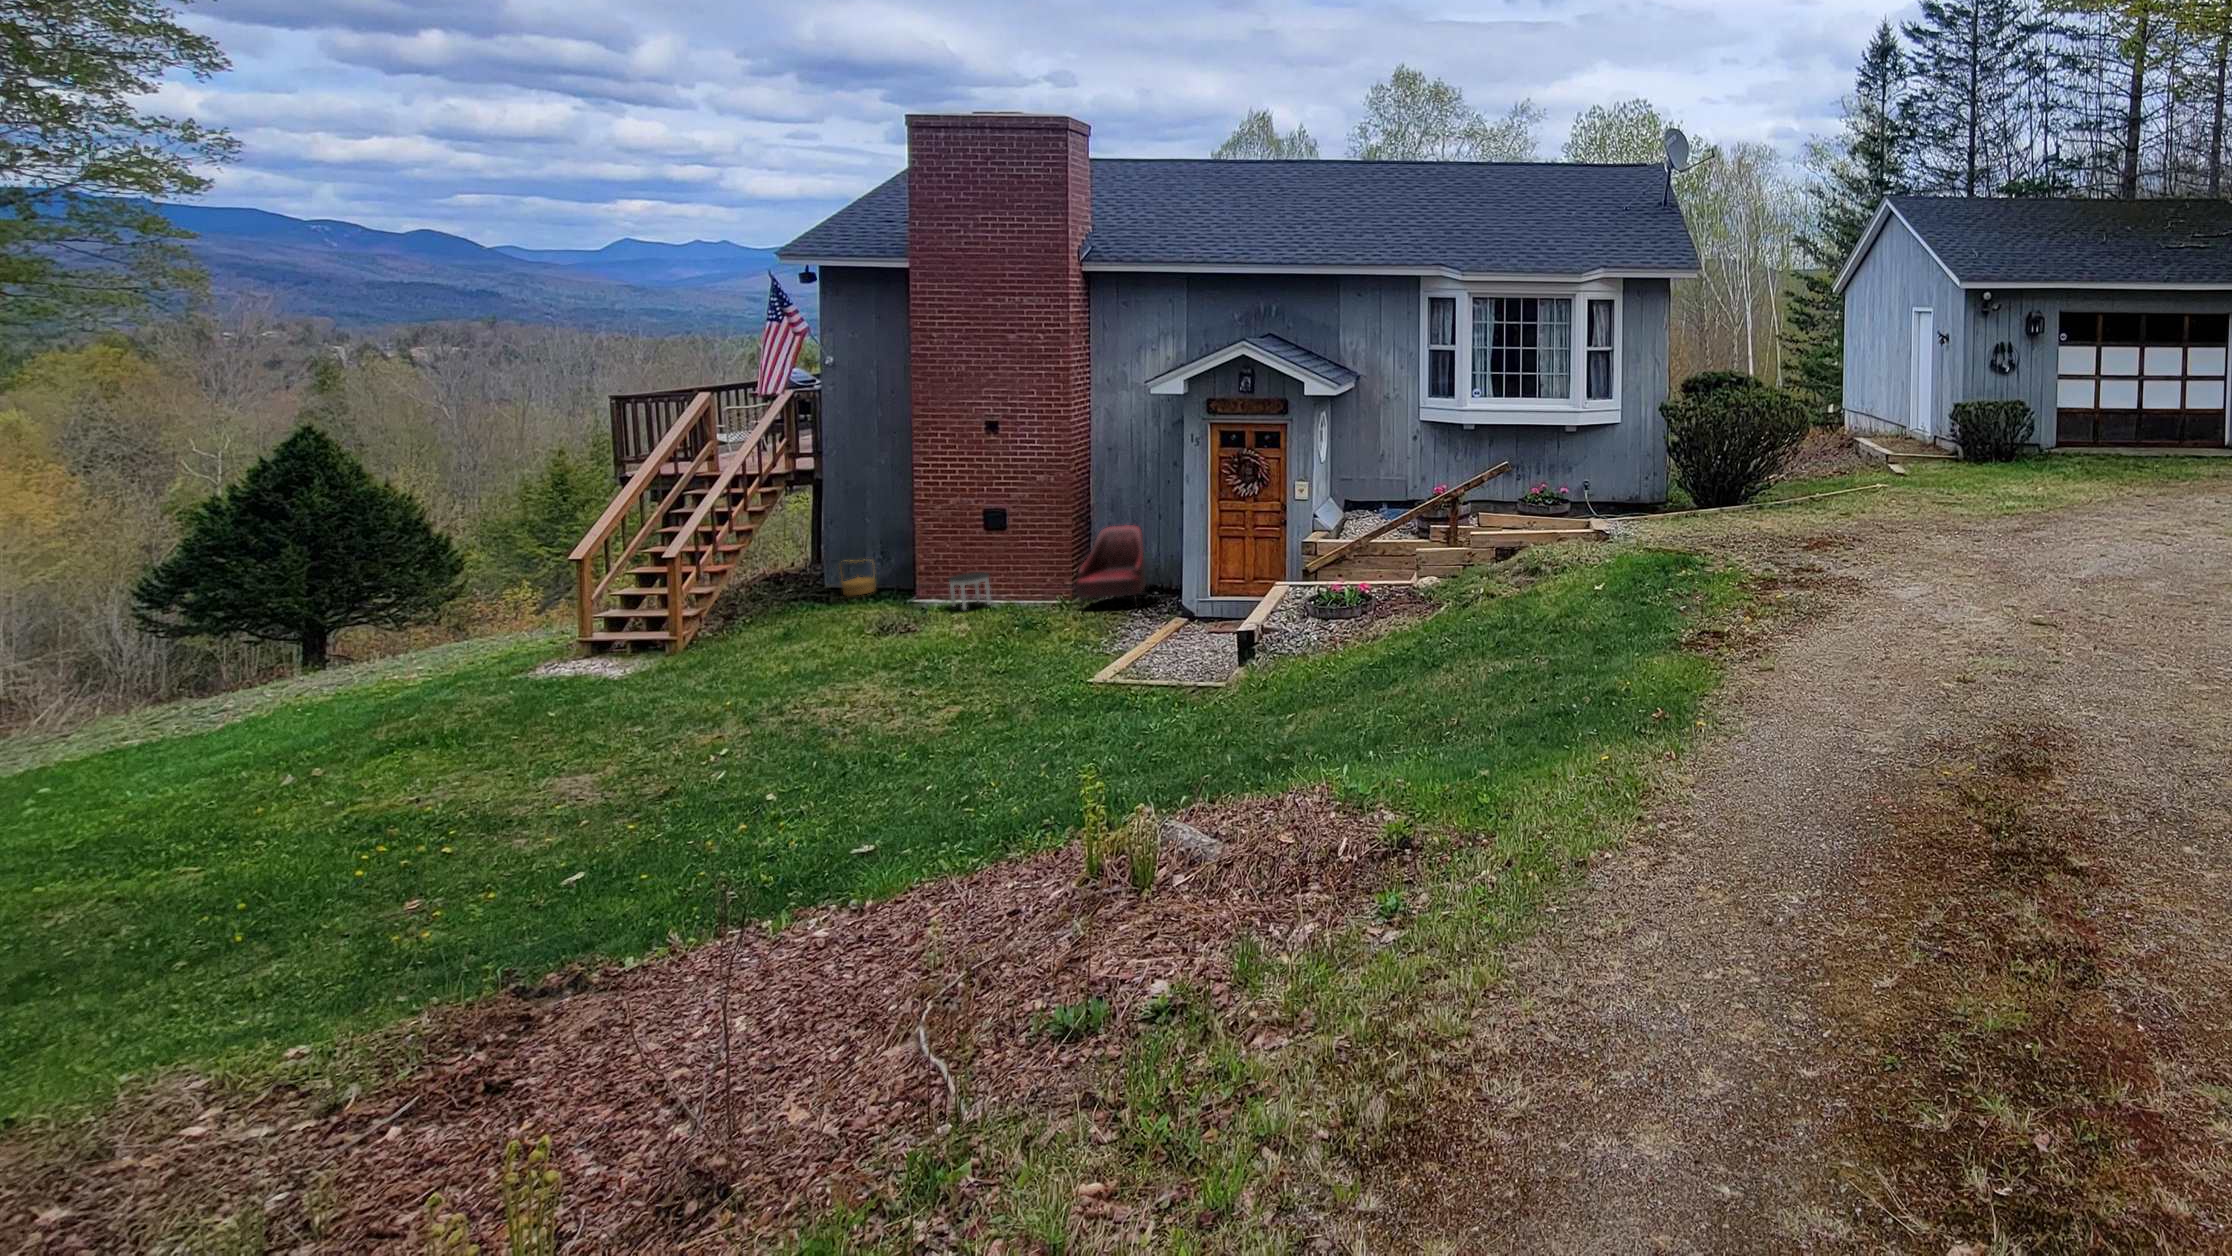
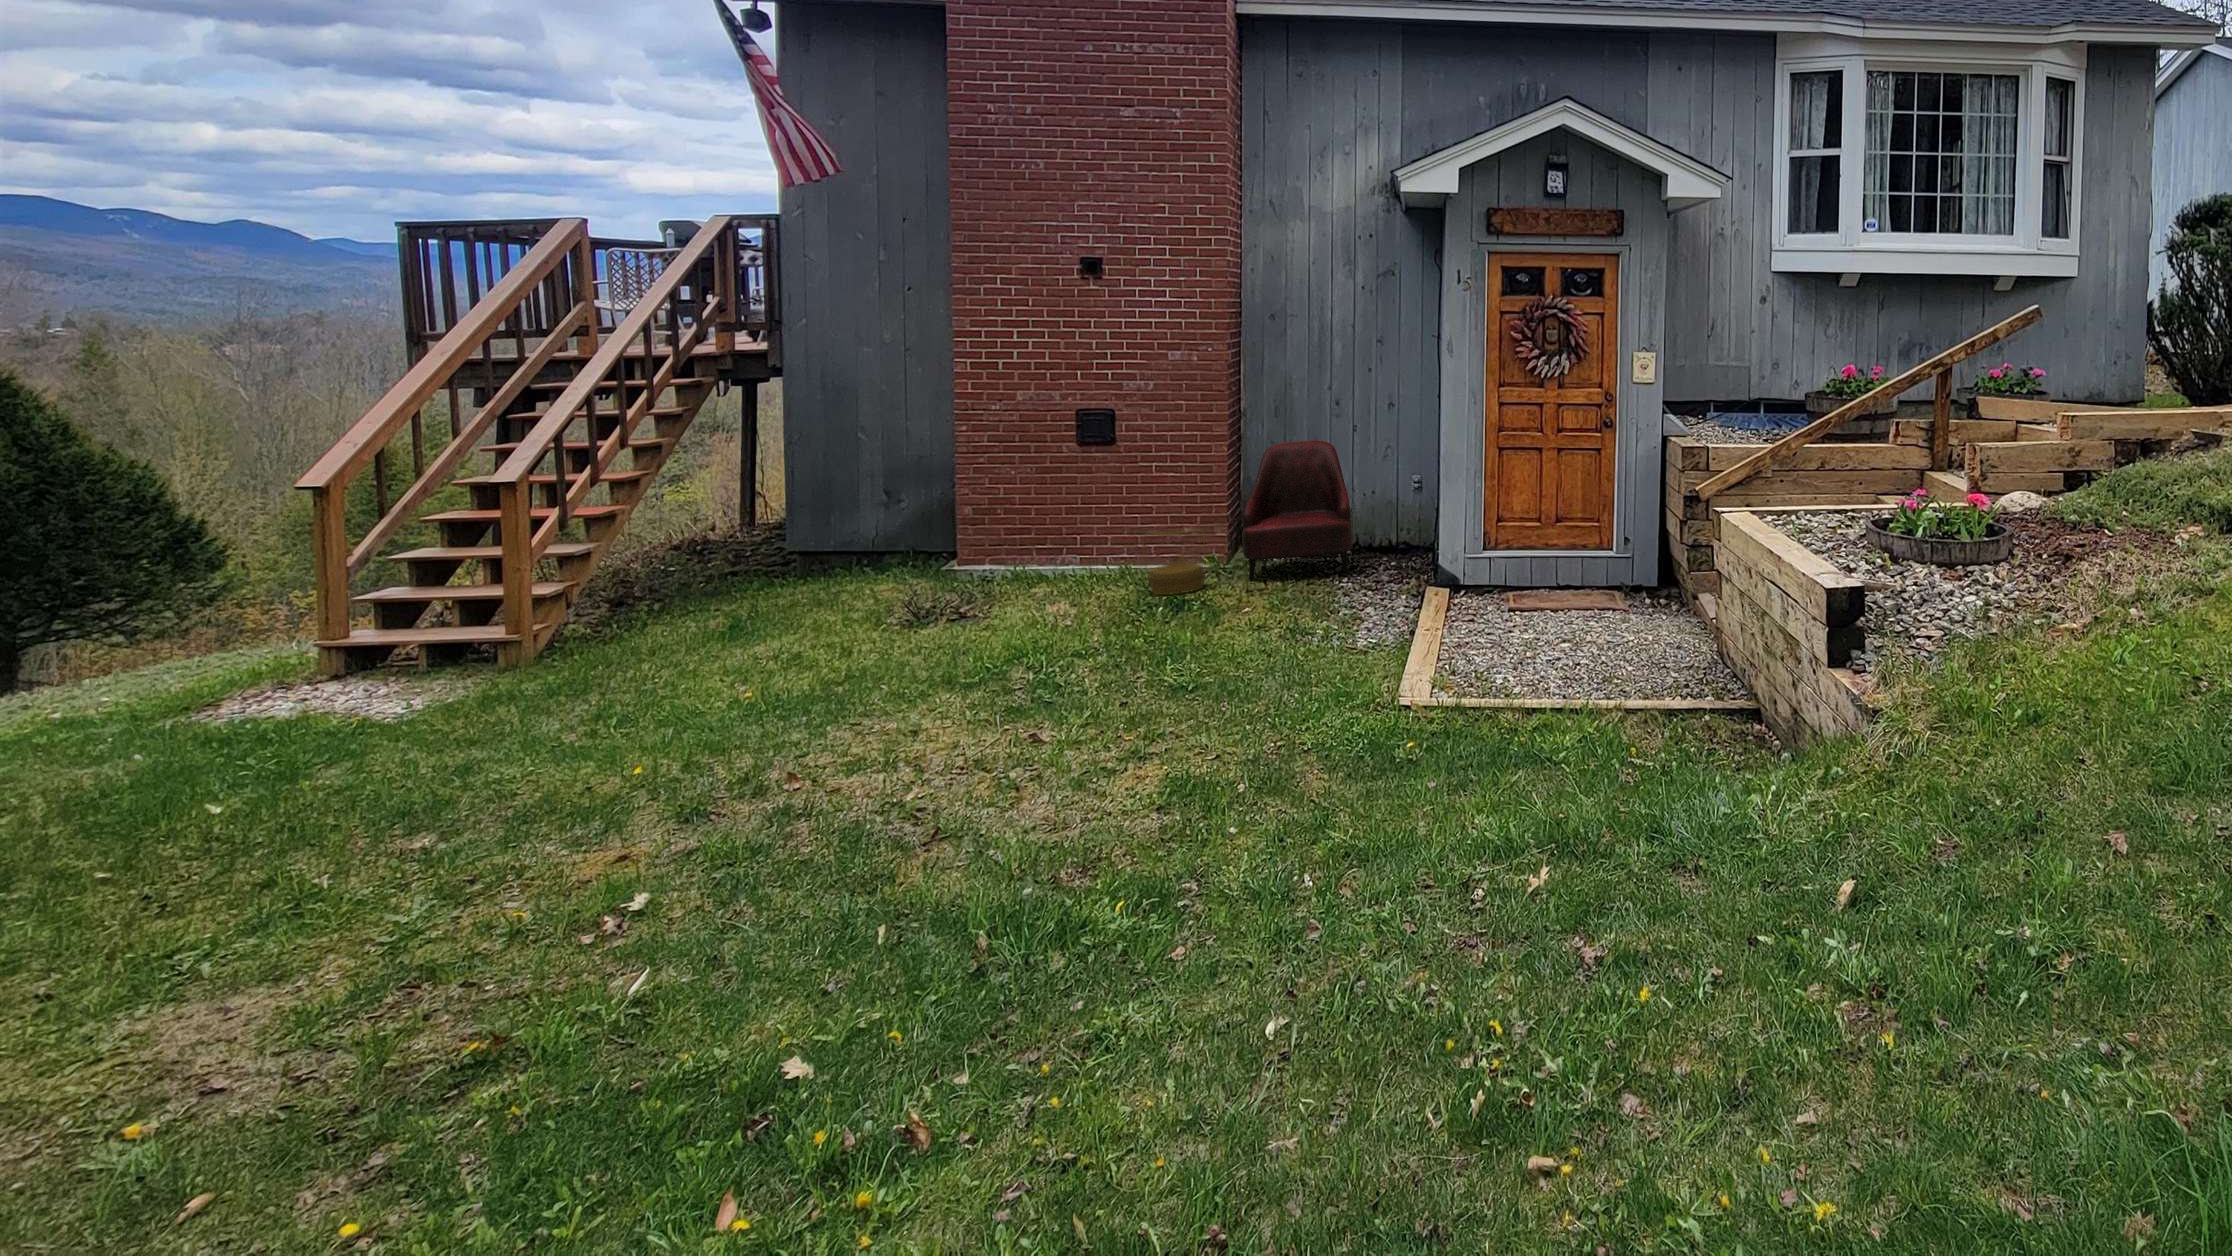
woven basket: present [842,559,875,596] -> present [1144,530,1205,595]
round table: present [948,572,991,609] -> none [1023,517,1099,582]

